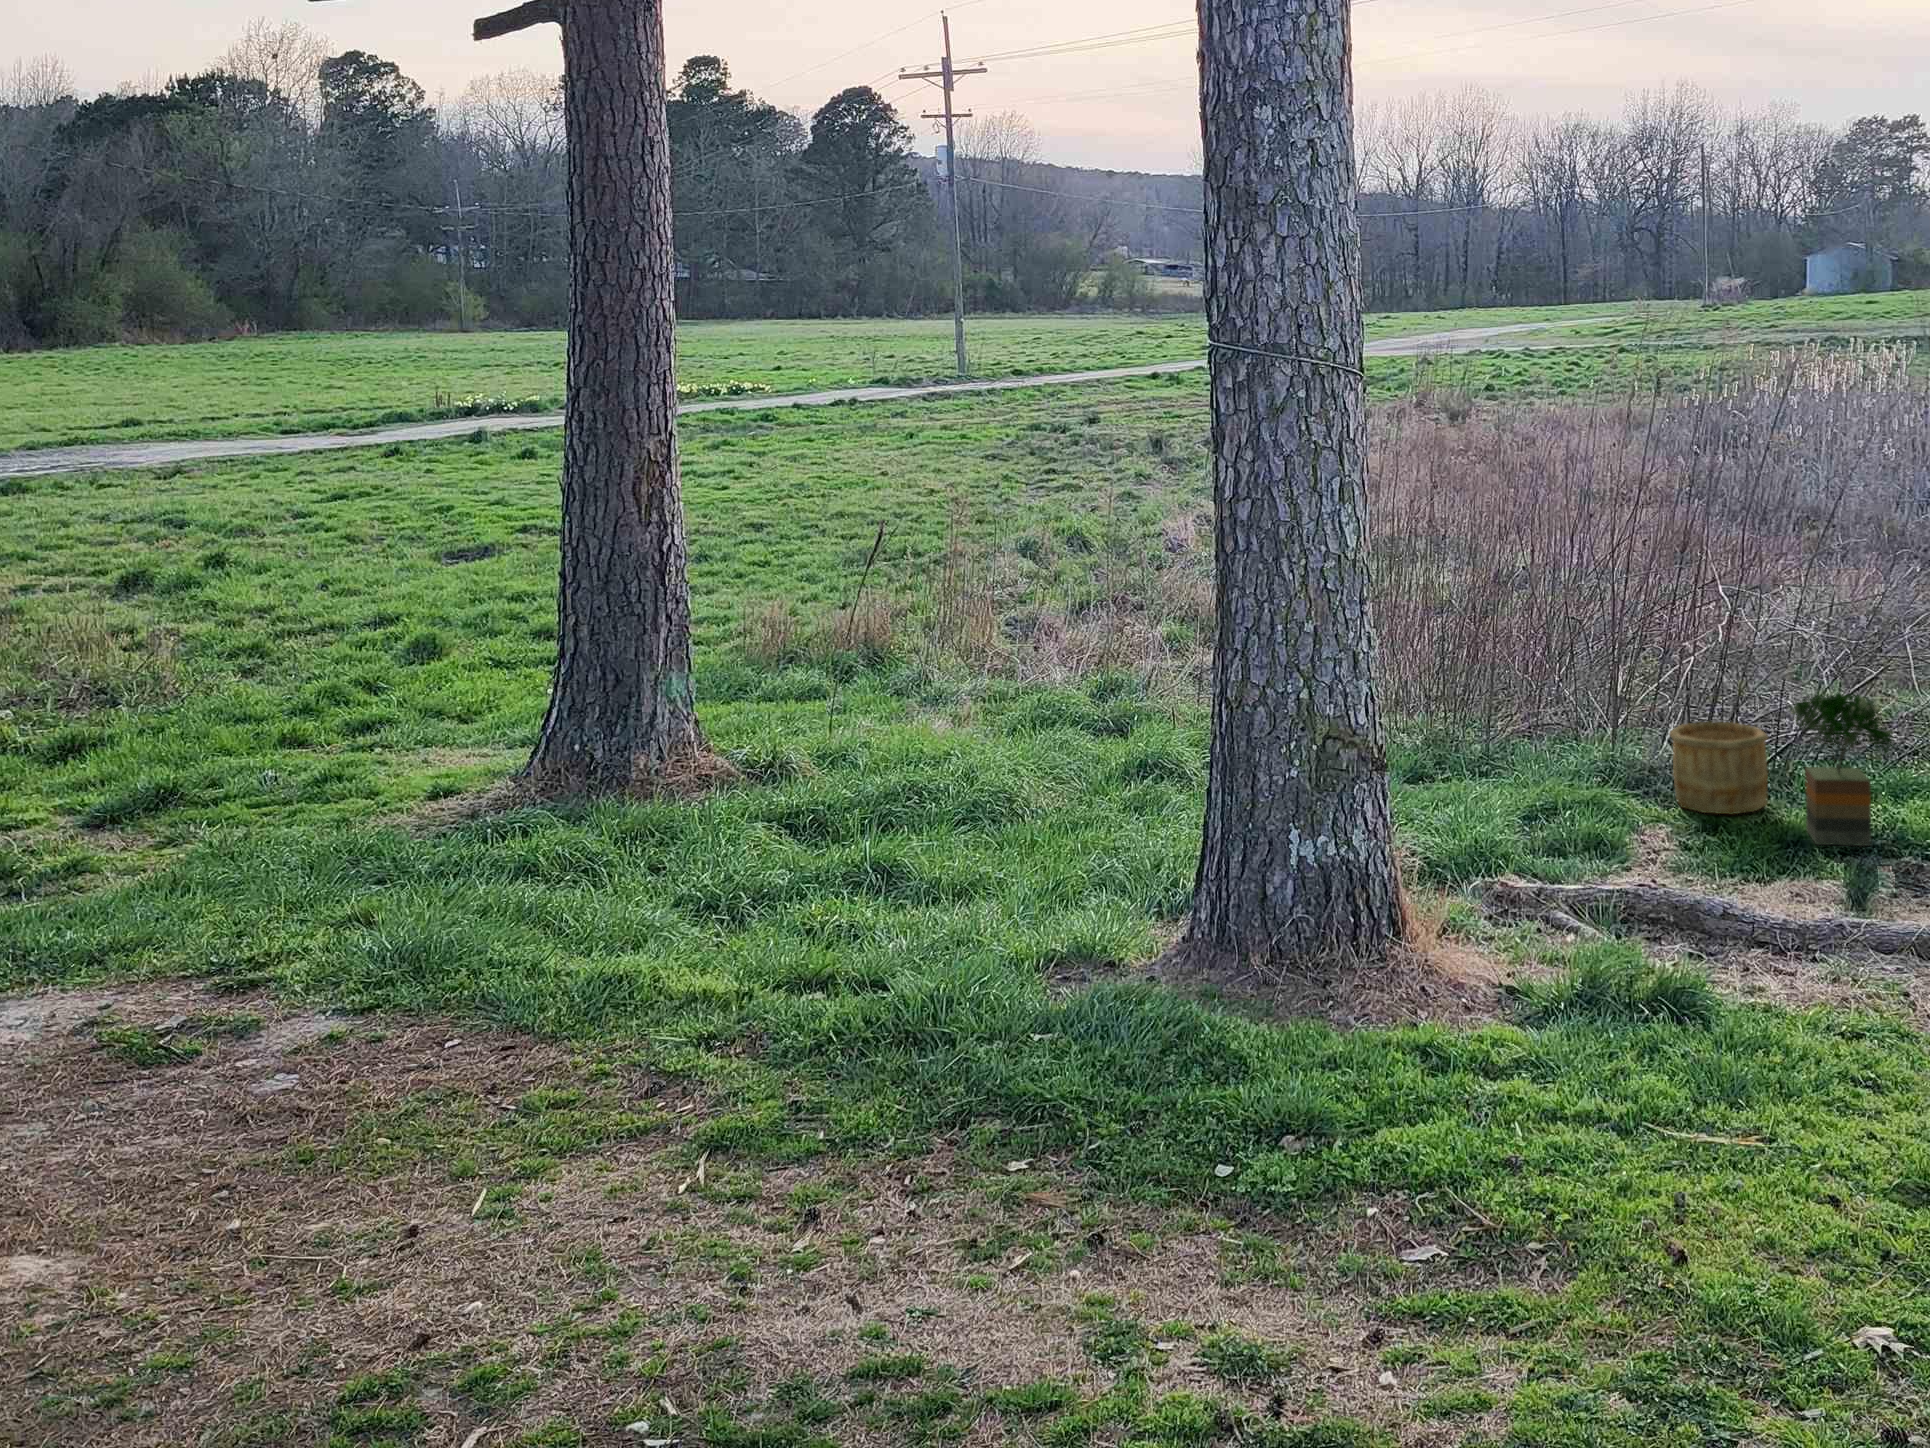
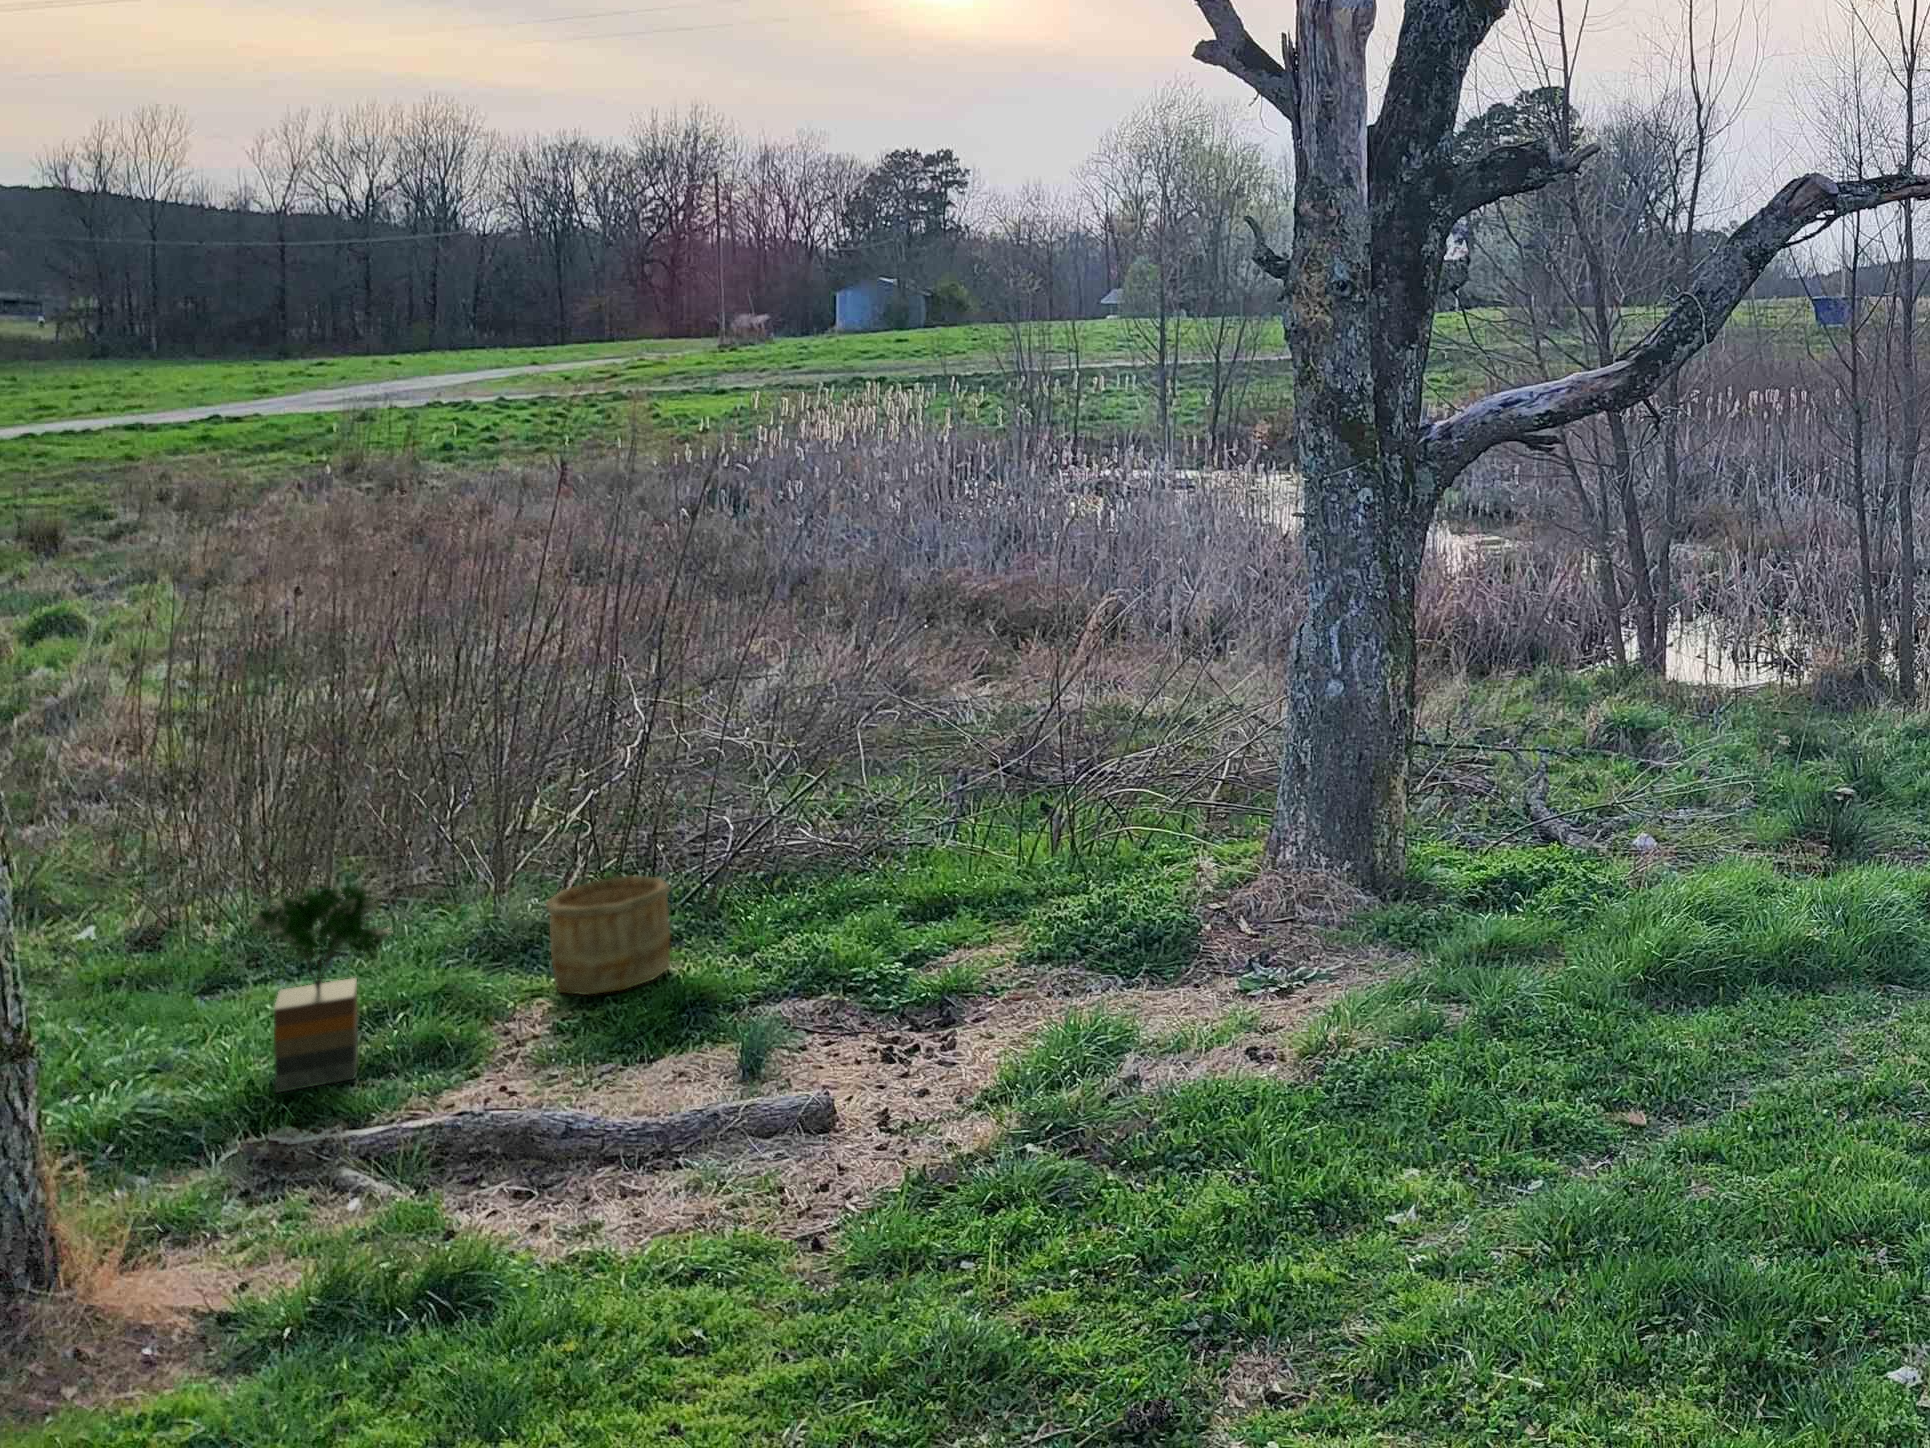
potted tree: present [1791,692,1893,846] -> present [249,885,389,1093]

